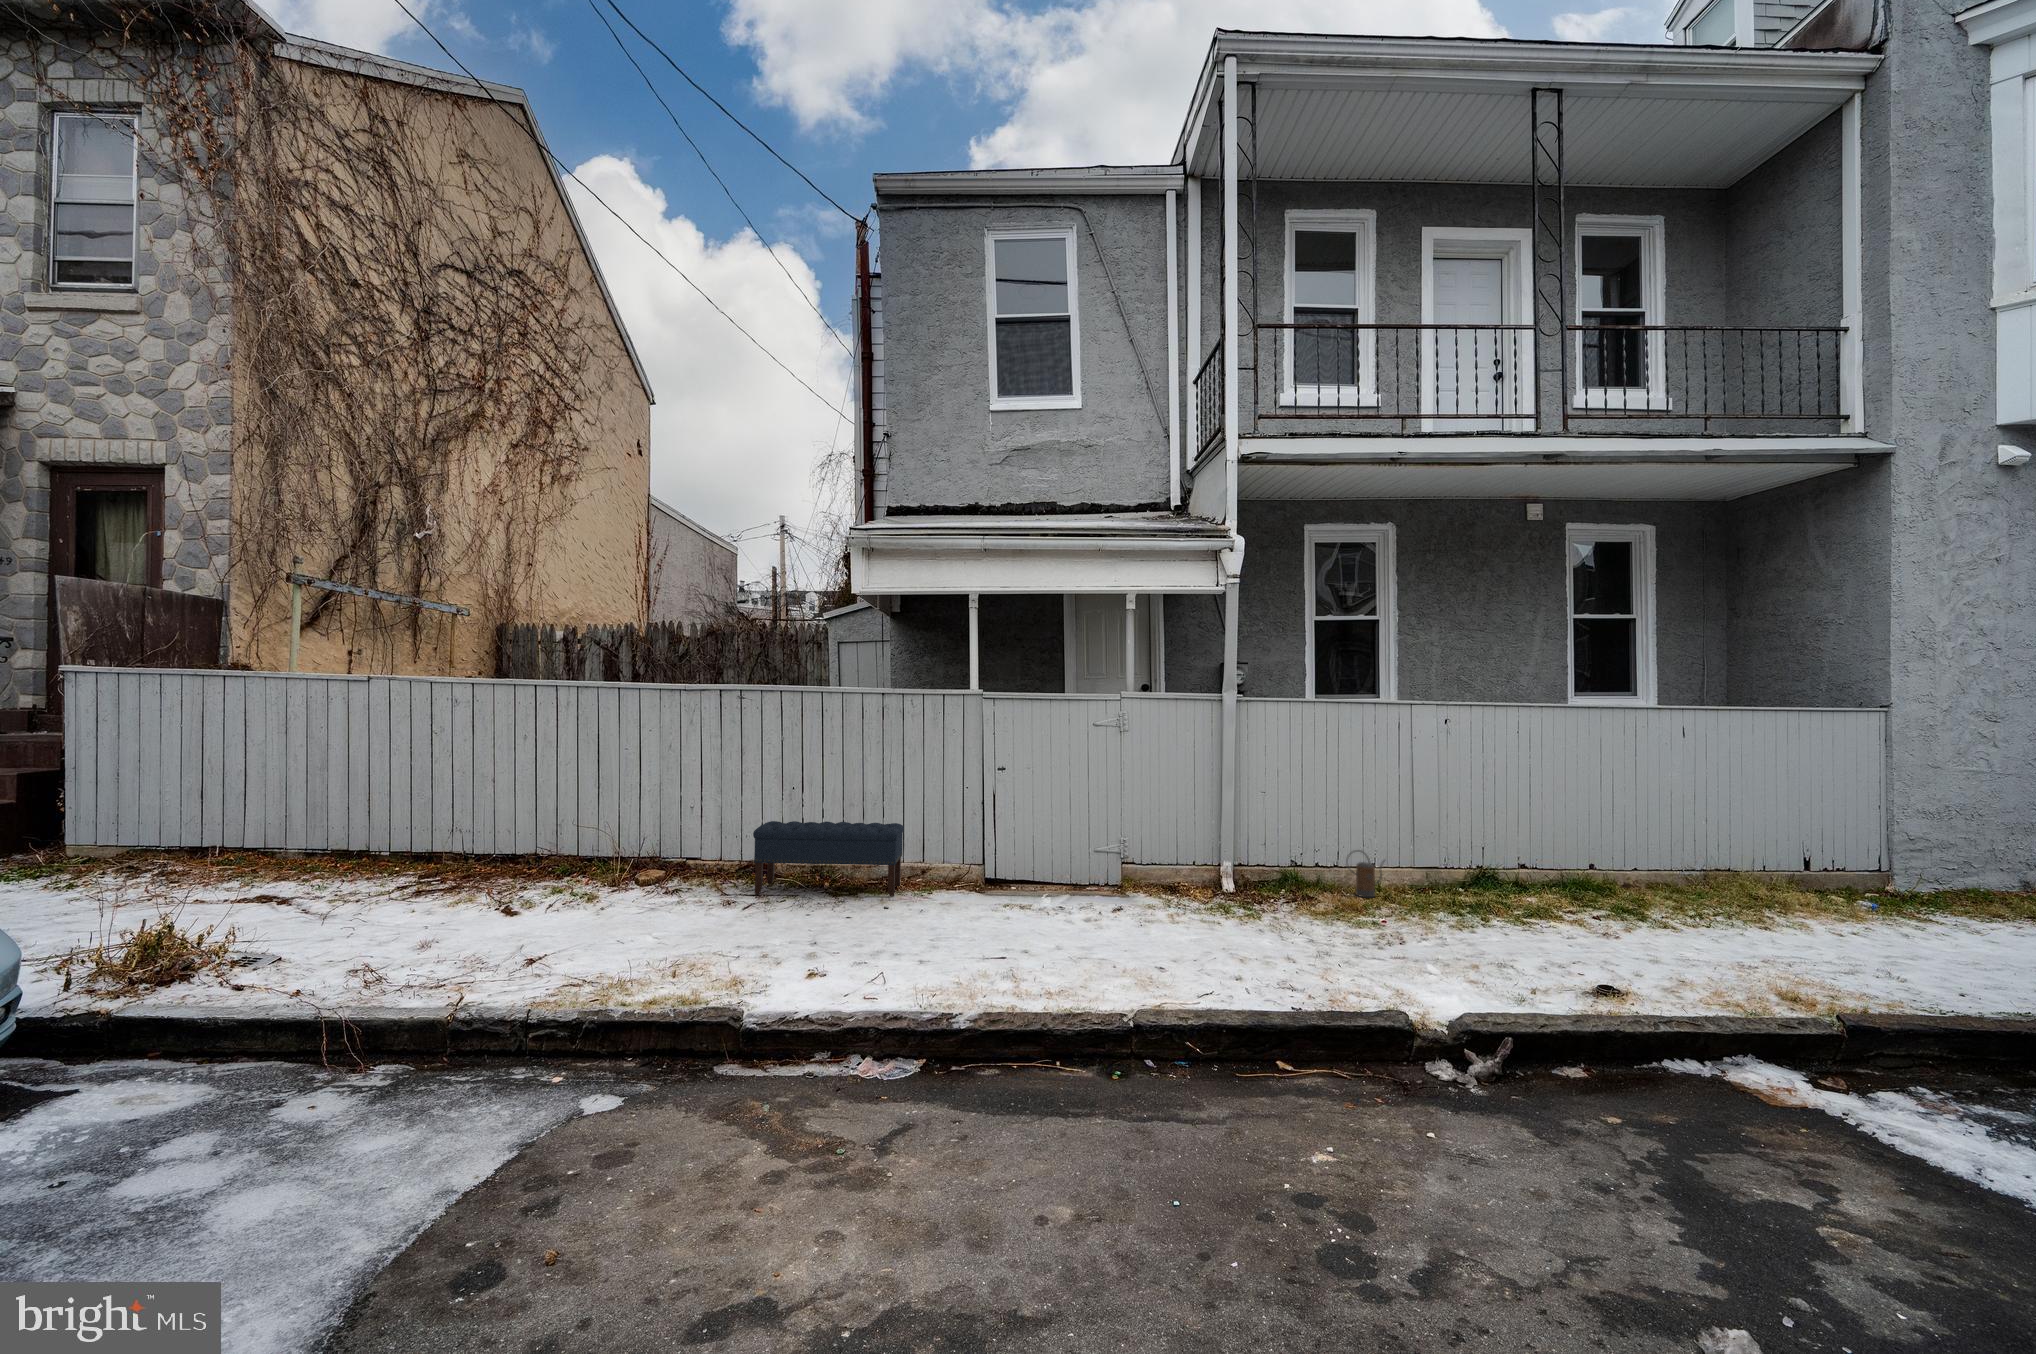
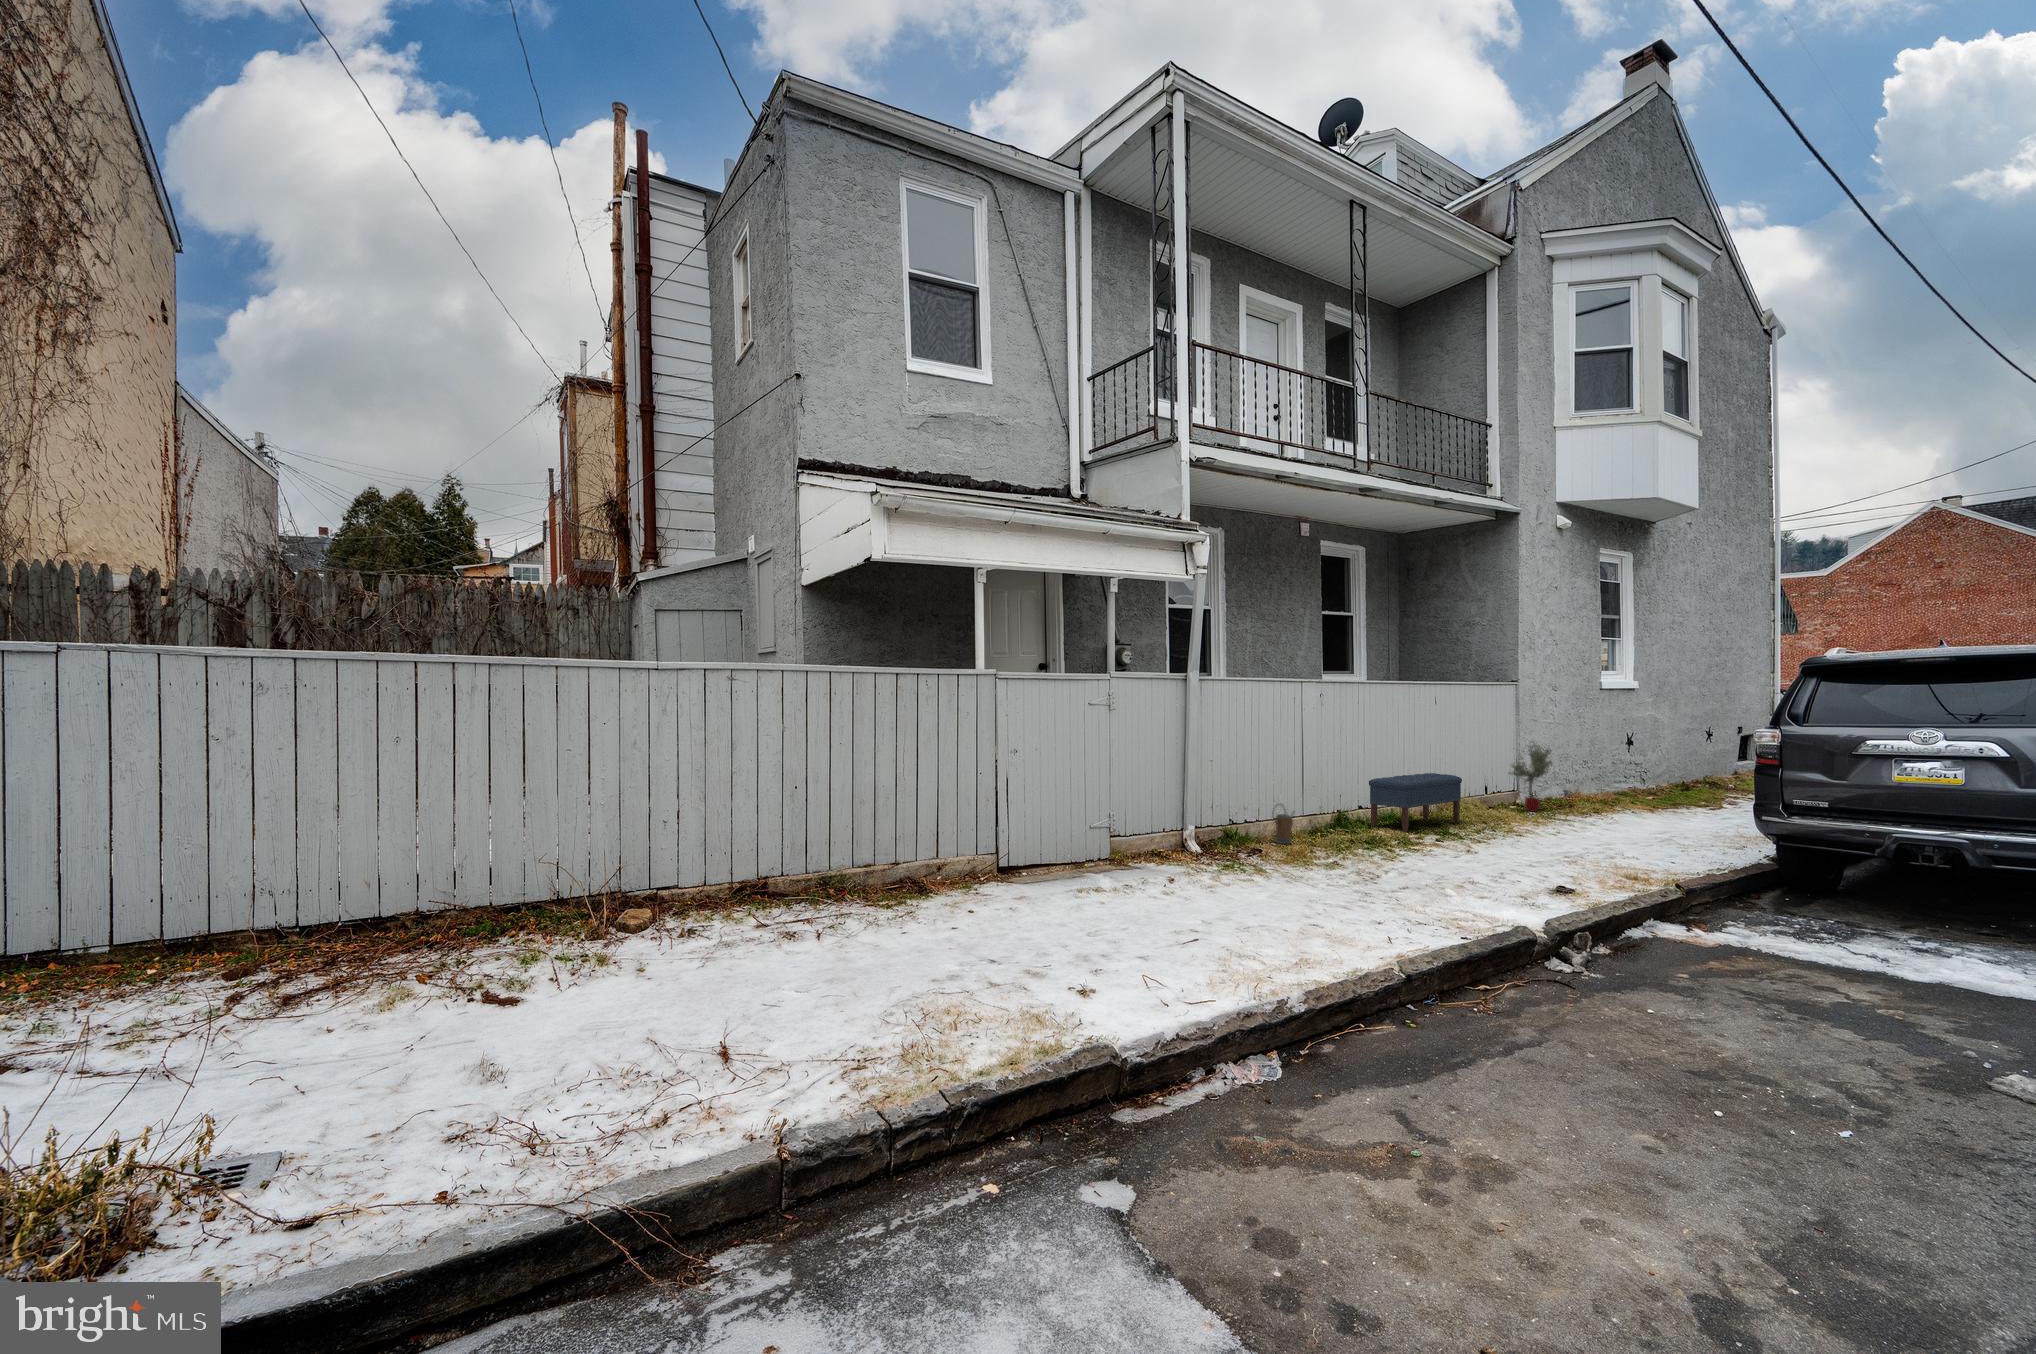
potted tree: none [1859,802,1953,908] -> present [1508,741,1553,812]
bench: present [753,821,904,896] -> present [1369,773,1462,832]

